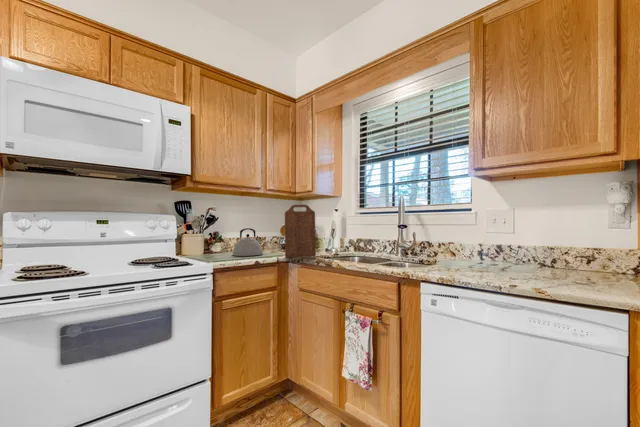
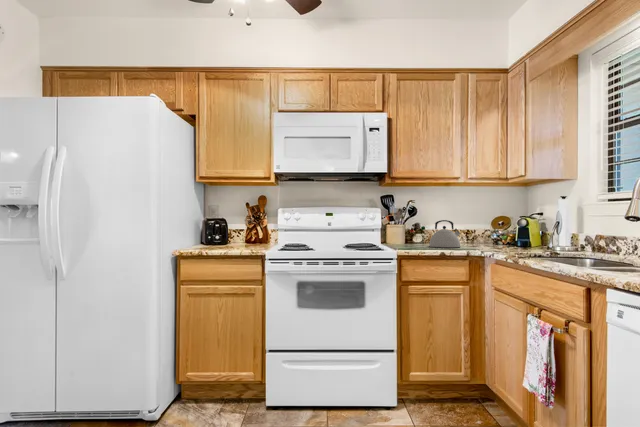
cutting board: present [285,205,316,257] -> none [477,193,515,253]

